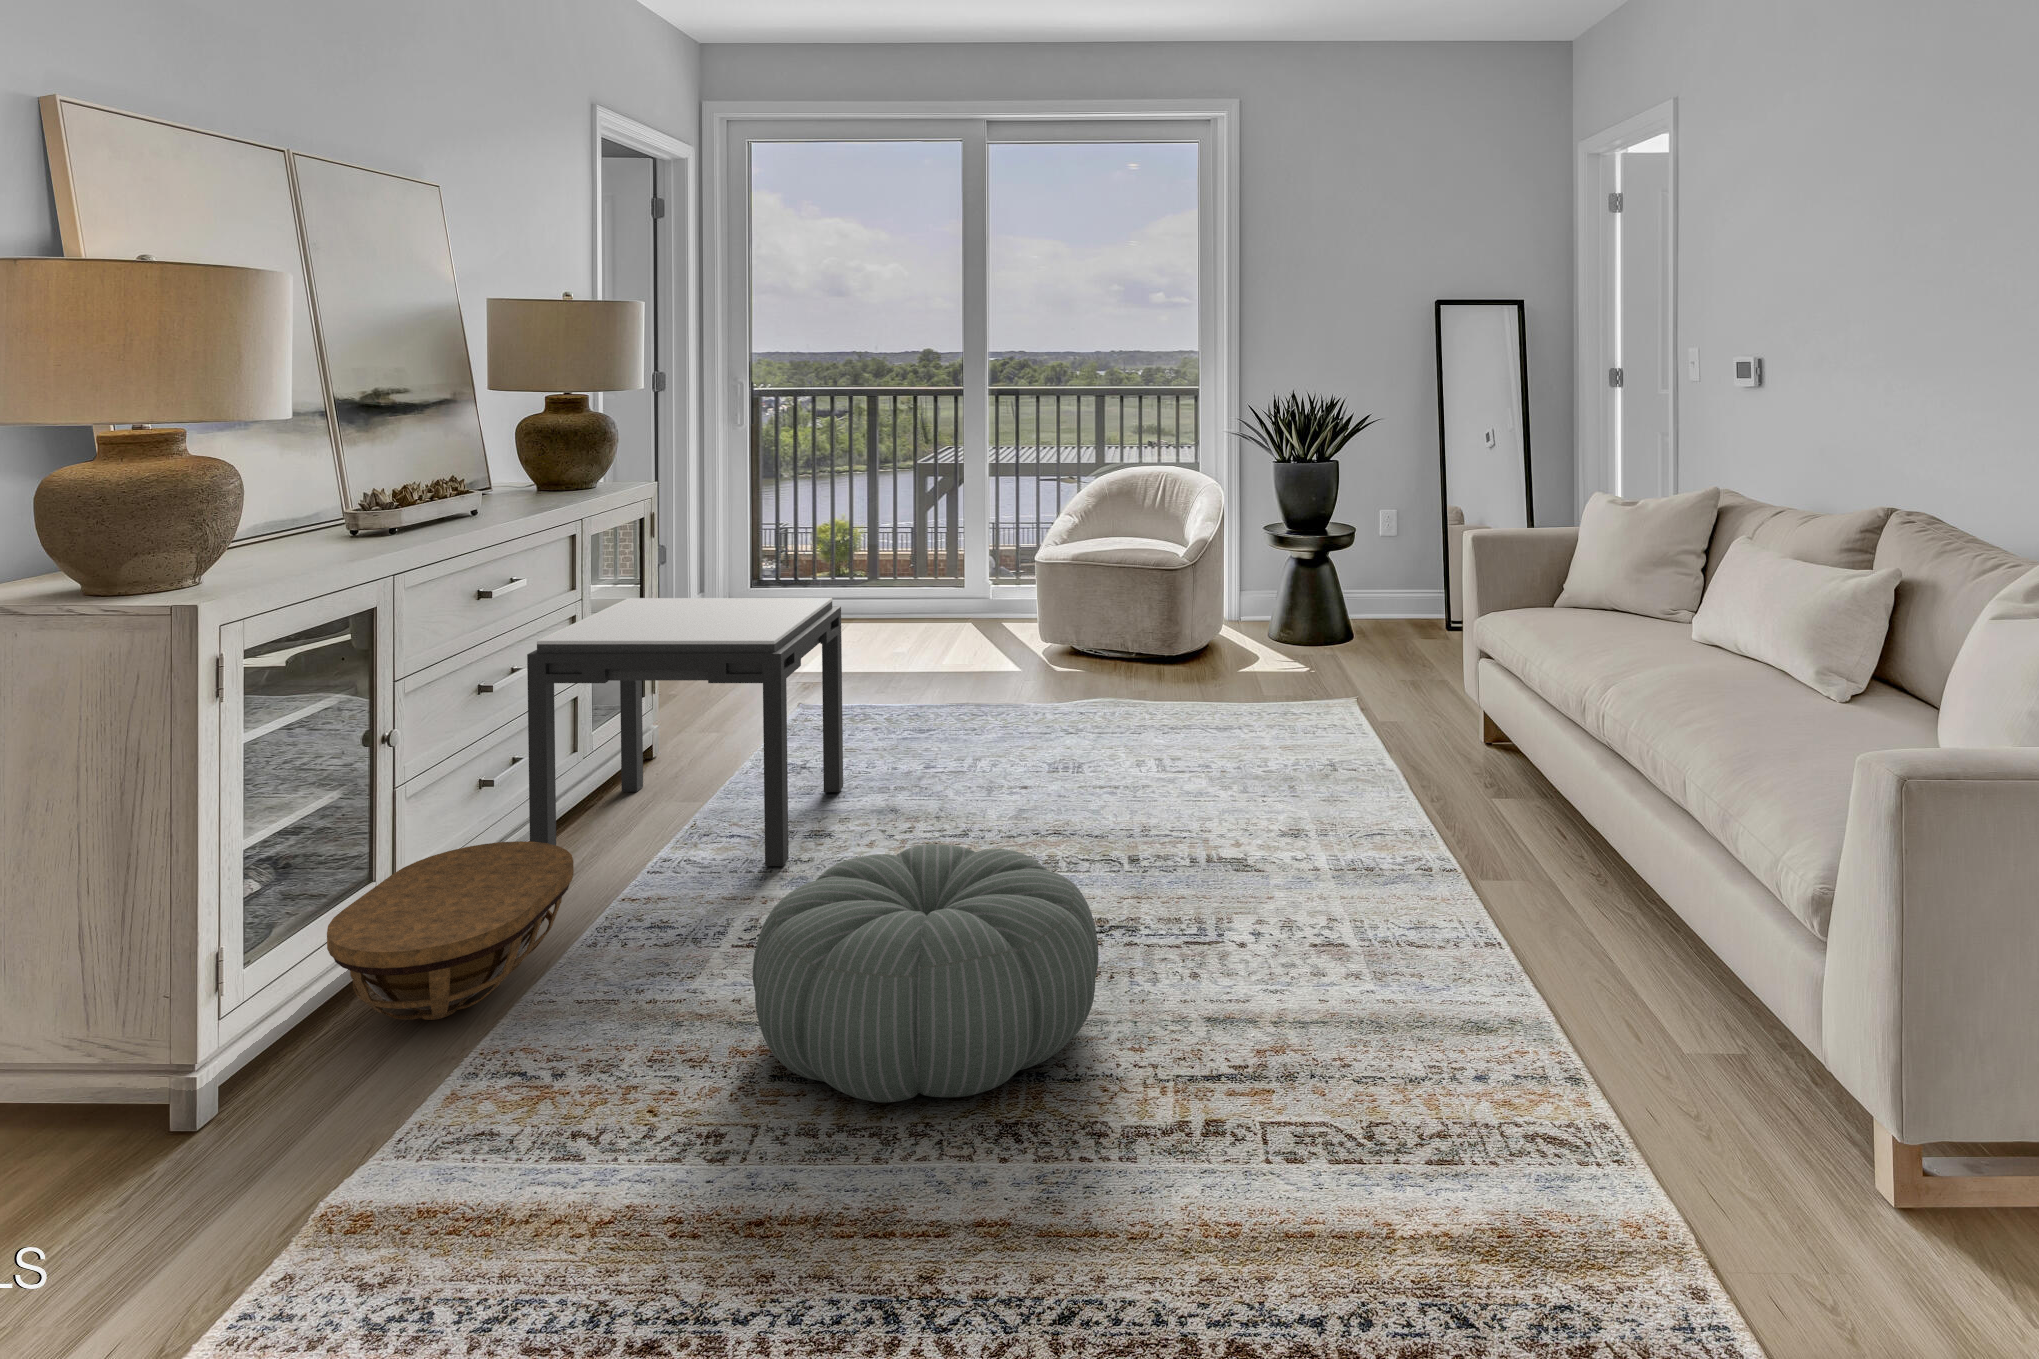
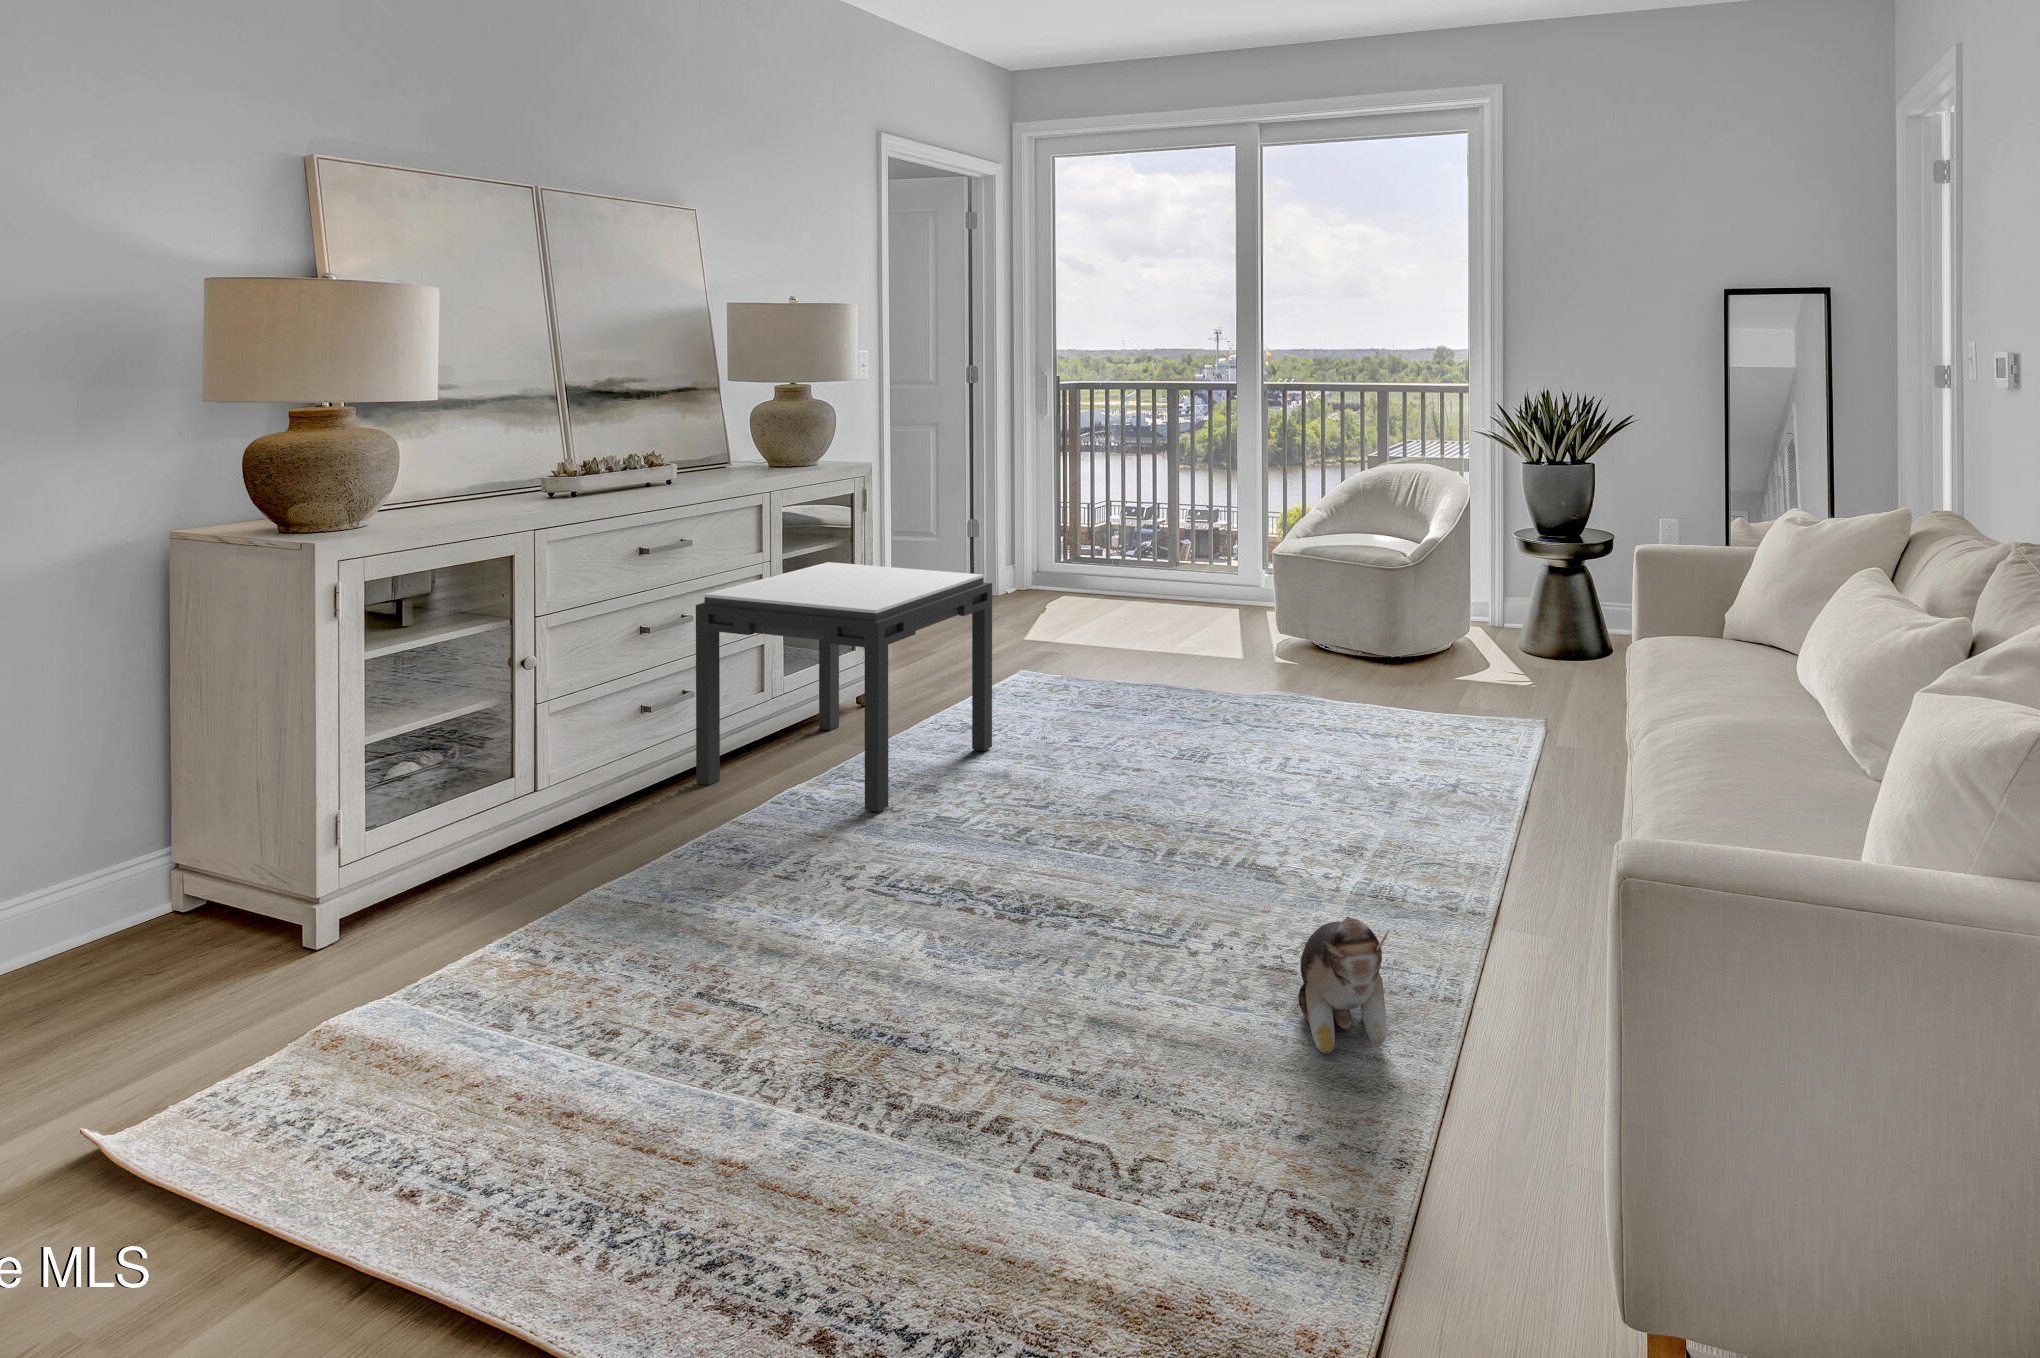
basket: present [327,841,574,1020] -> none [429,762,660,902]
pouf: present [753,844,1099,1103] -> none [680,810,1012,1047]
plush toy: none [1356,876,1512,1012] -> present [1298,916,1389,1054]

